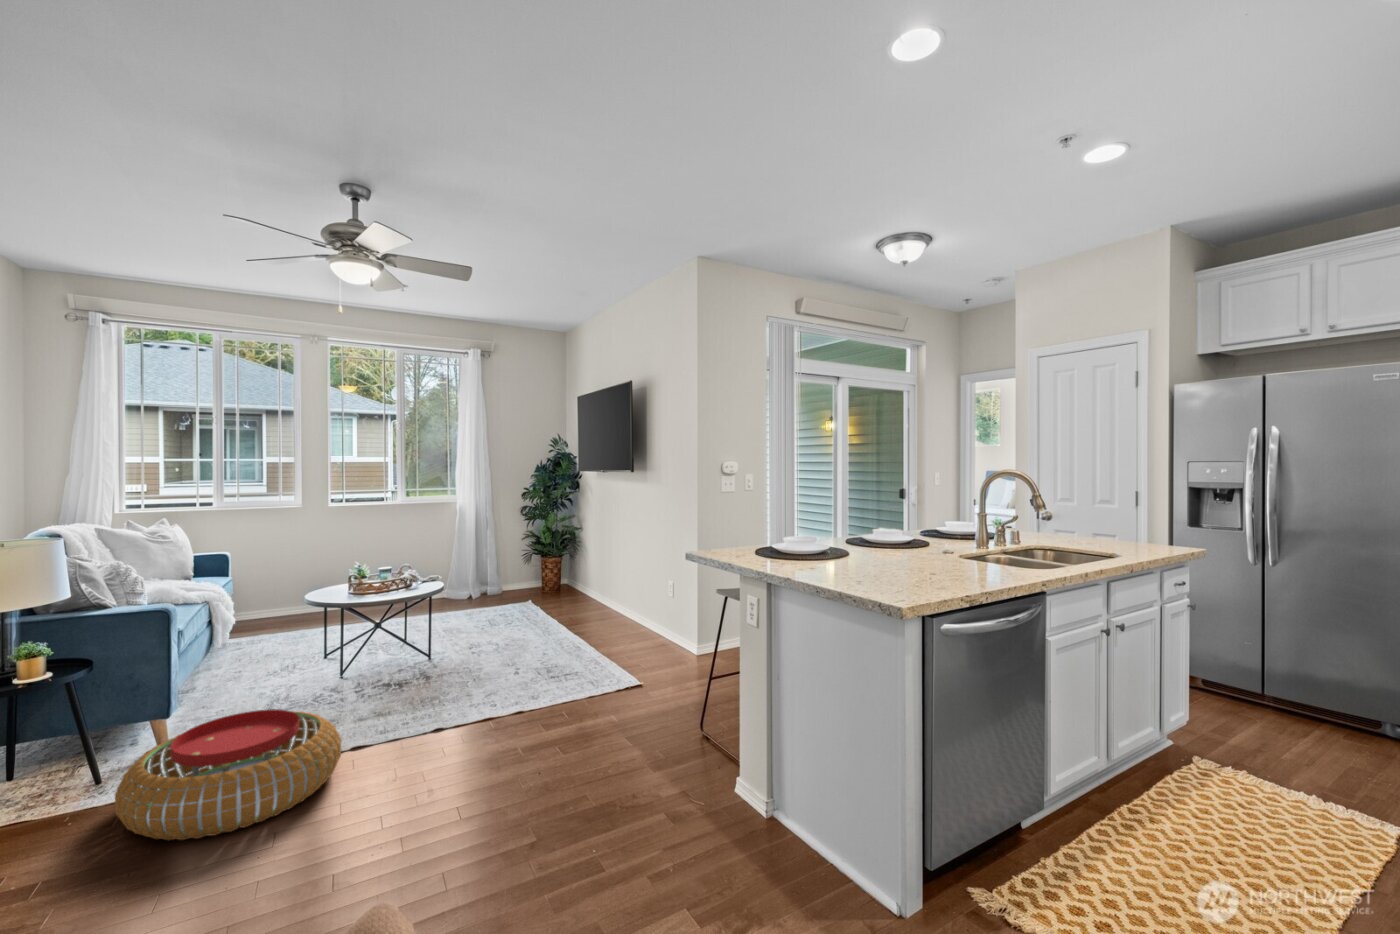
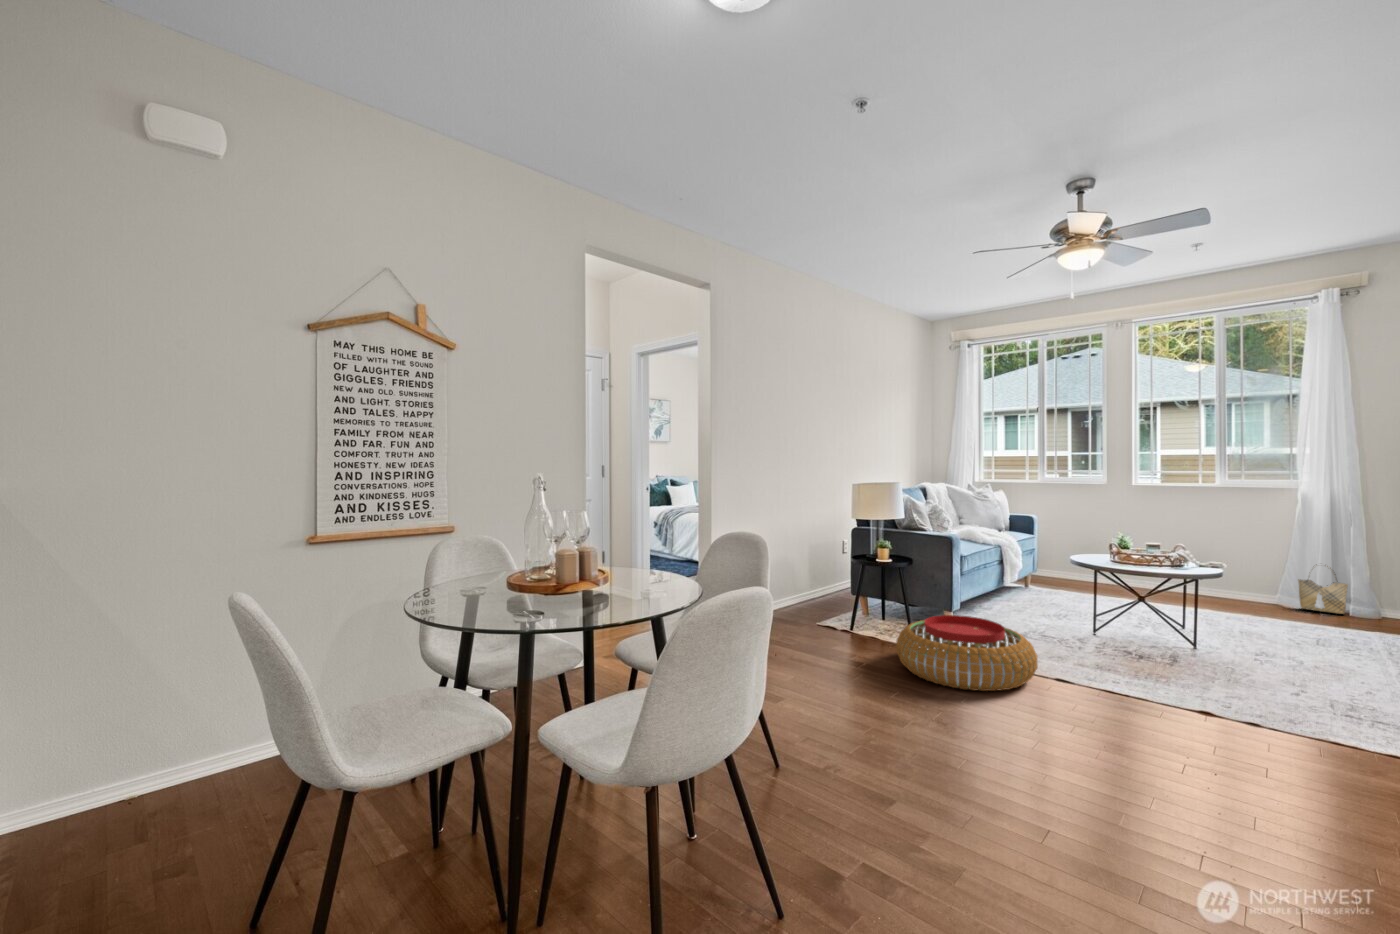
woven basket: none [460,562,488,600] -> present [1298,566,1348,614]

